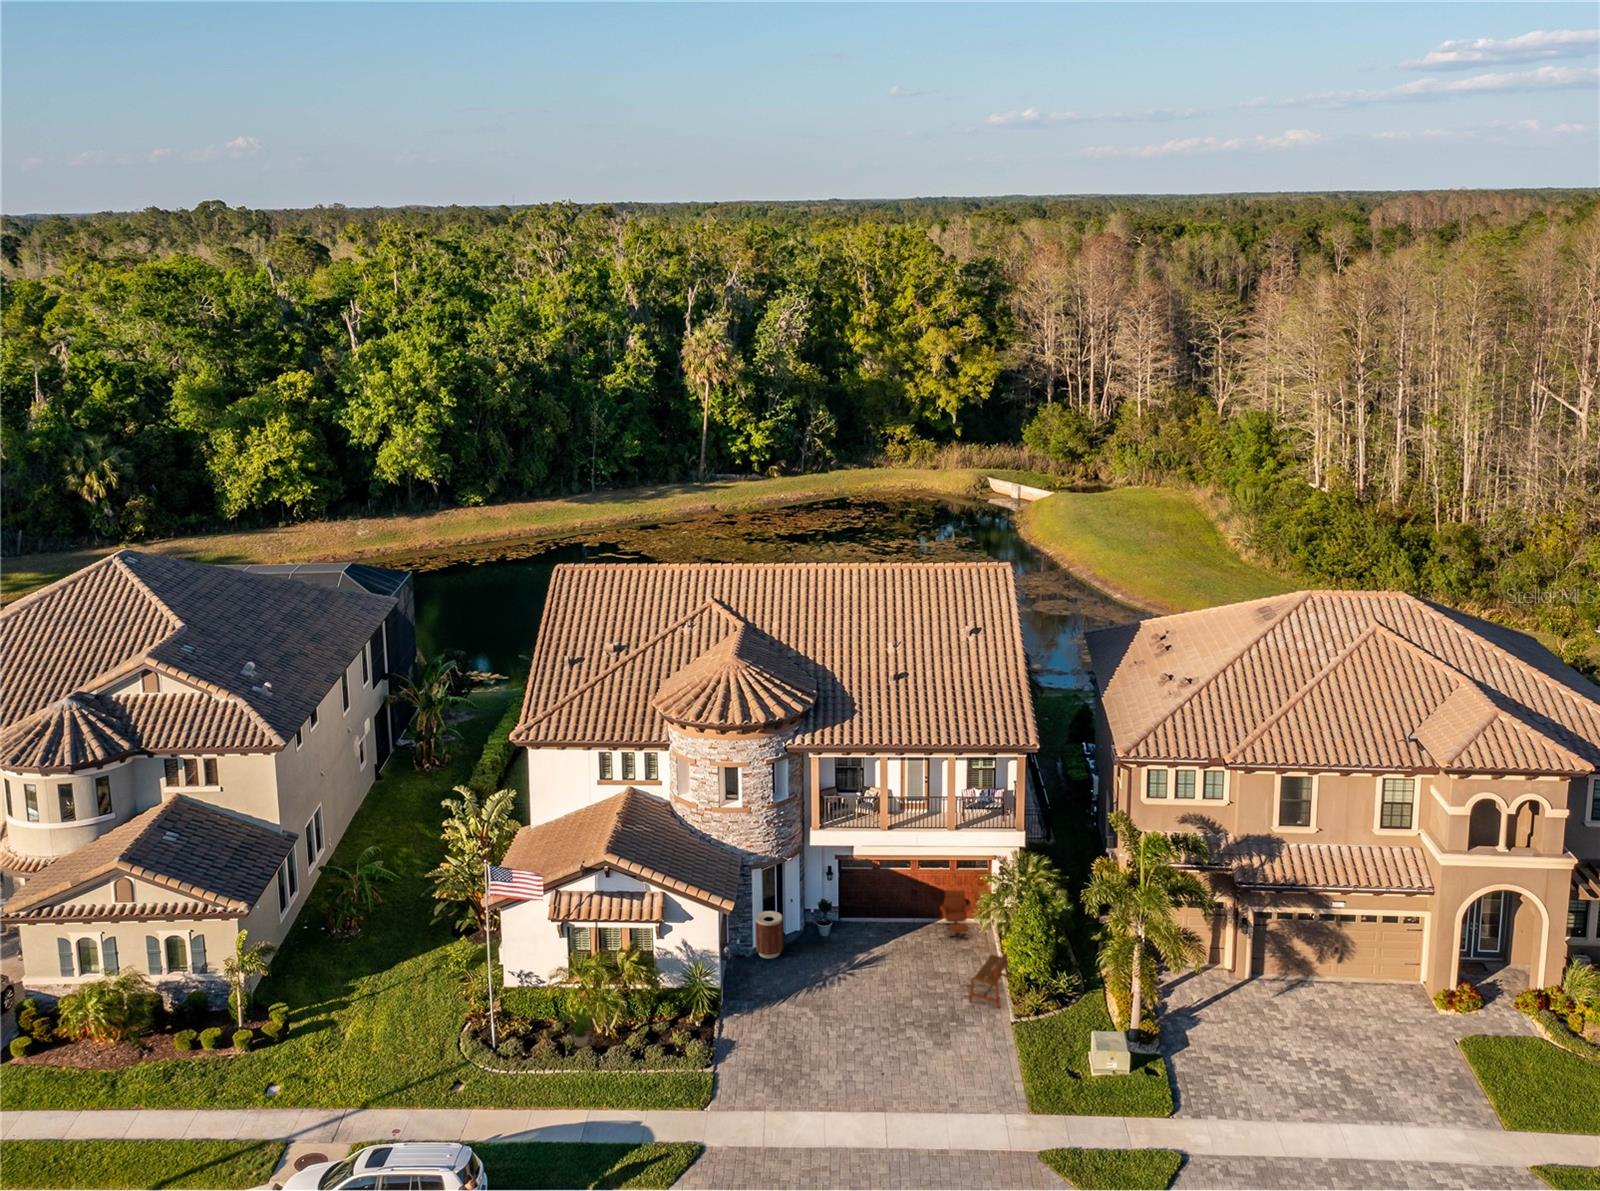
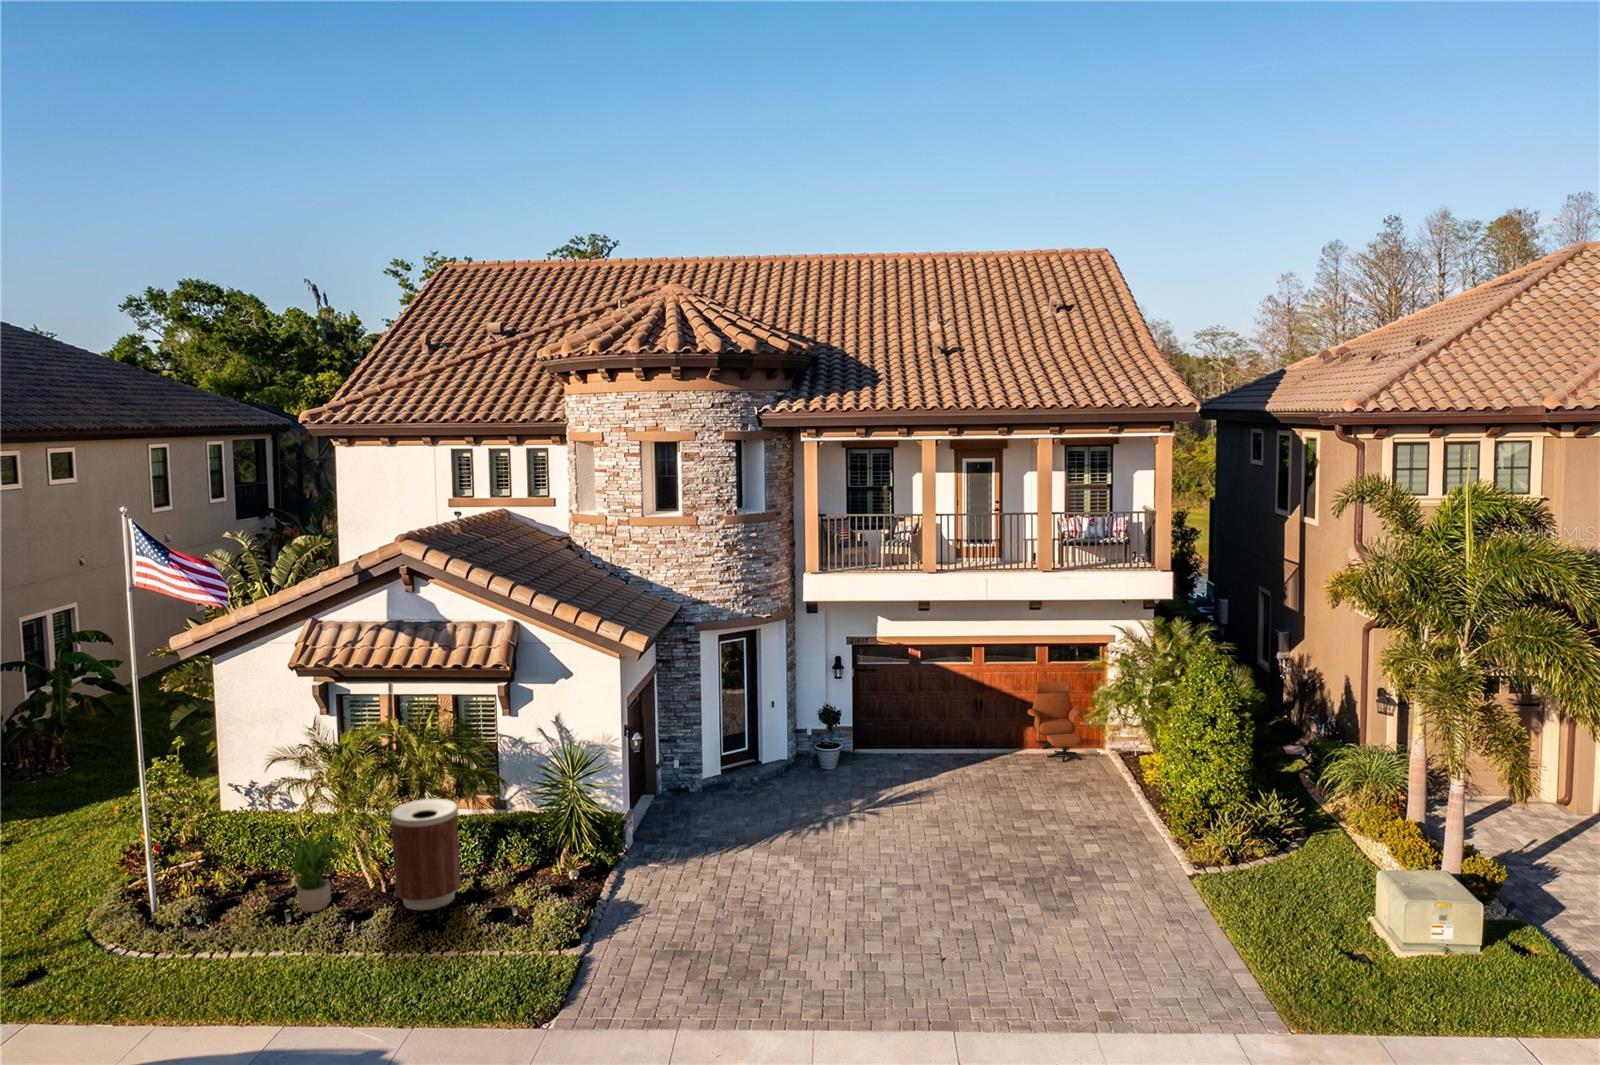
trash can: present [755,911,783,958] -> present [391,799,461,910]
bench: present [969,952,1010,1008] -> none [1113,727,1195,849]

